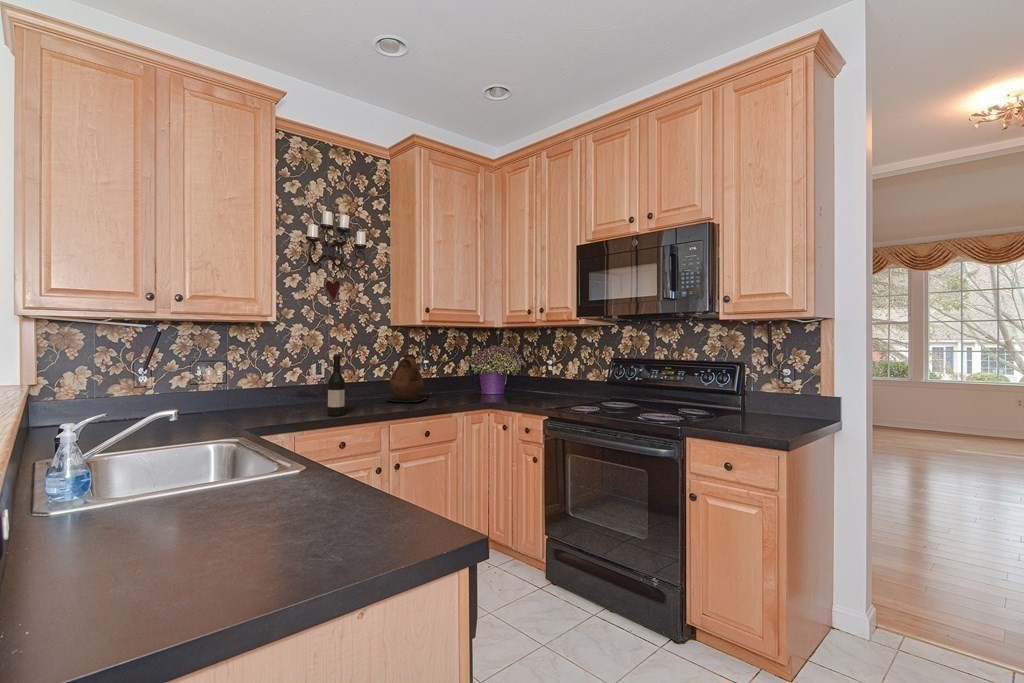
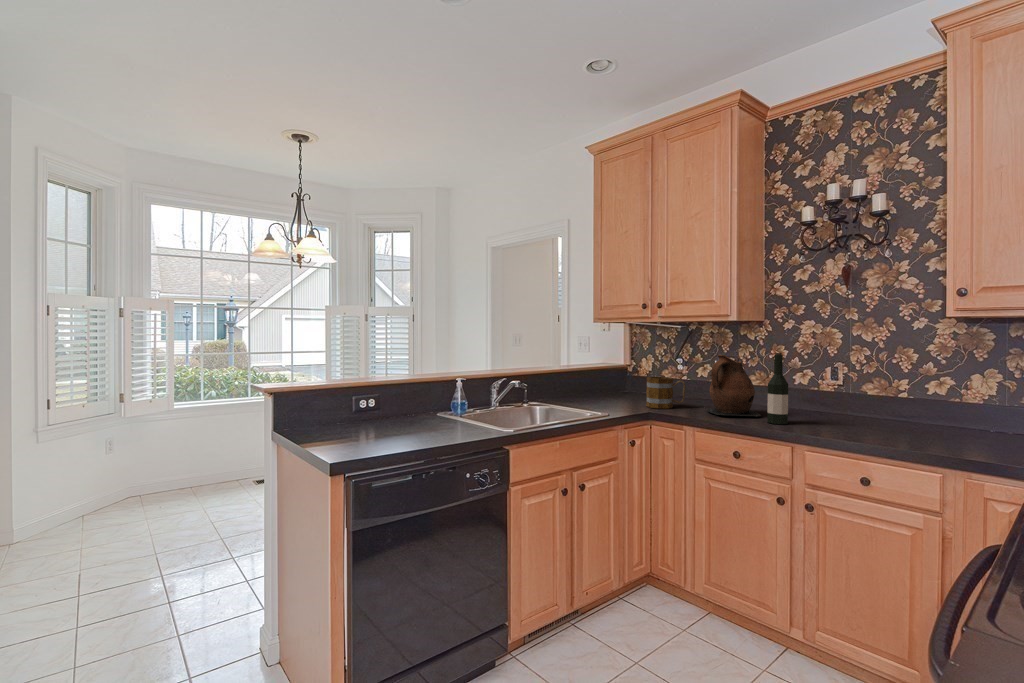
ceramic pitcher: present [386,354,427,402] -> present [707,355,761,417]
mug: none [179,391,226,432] -> present [646,377,686,409]

